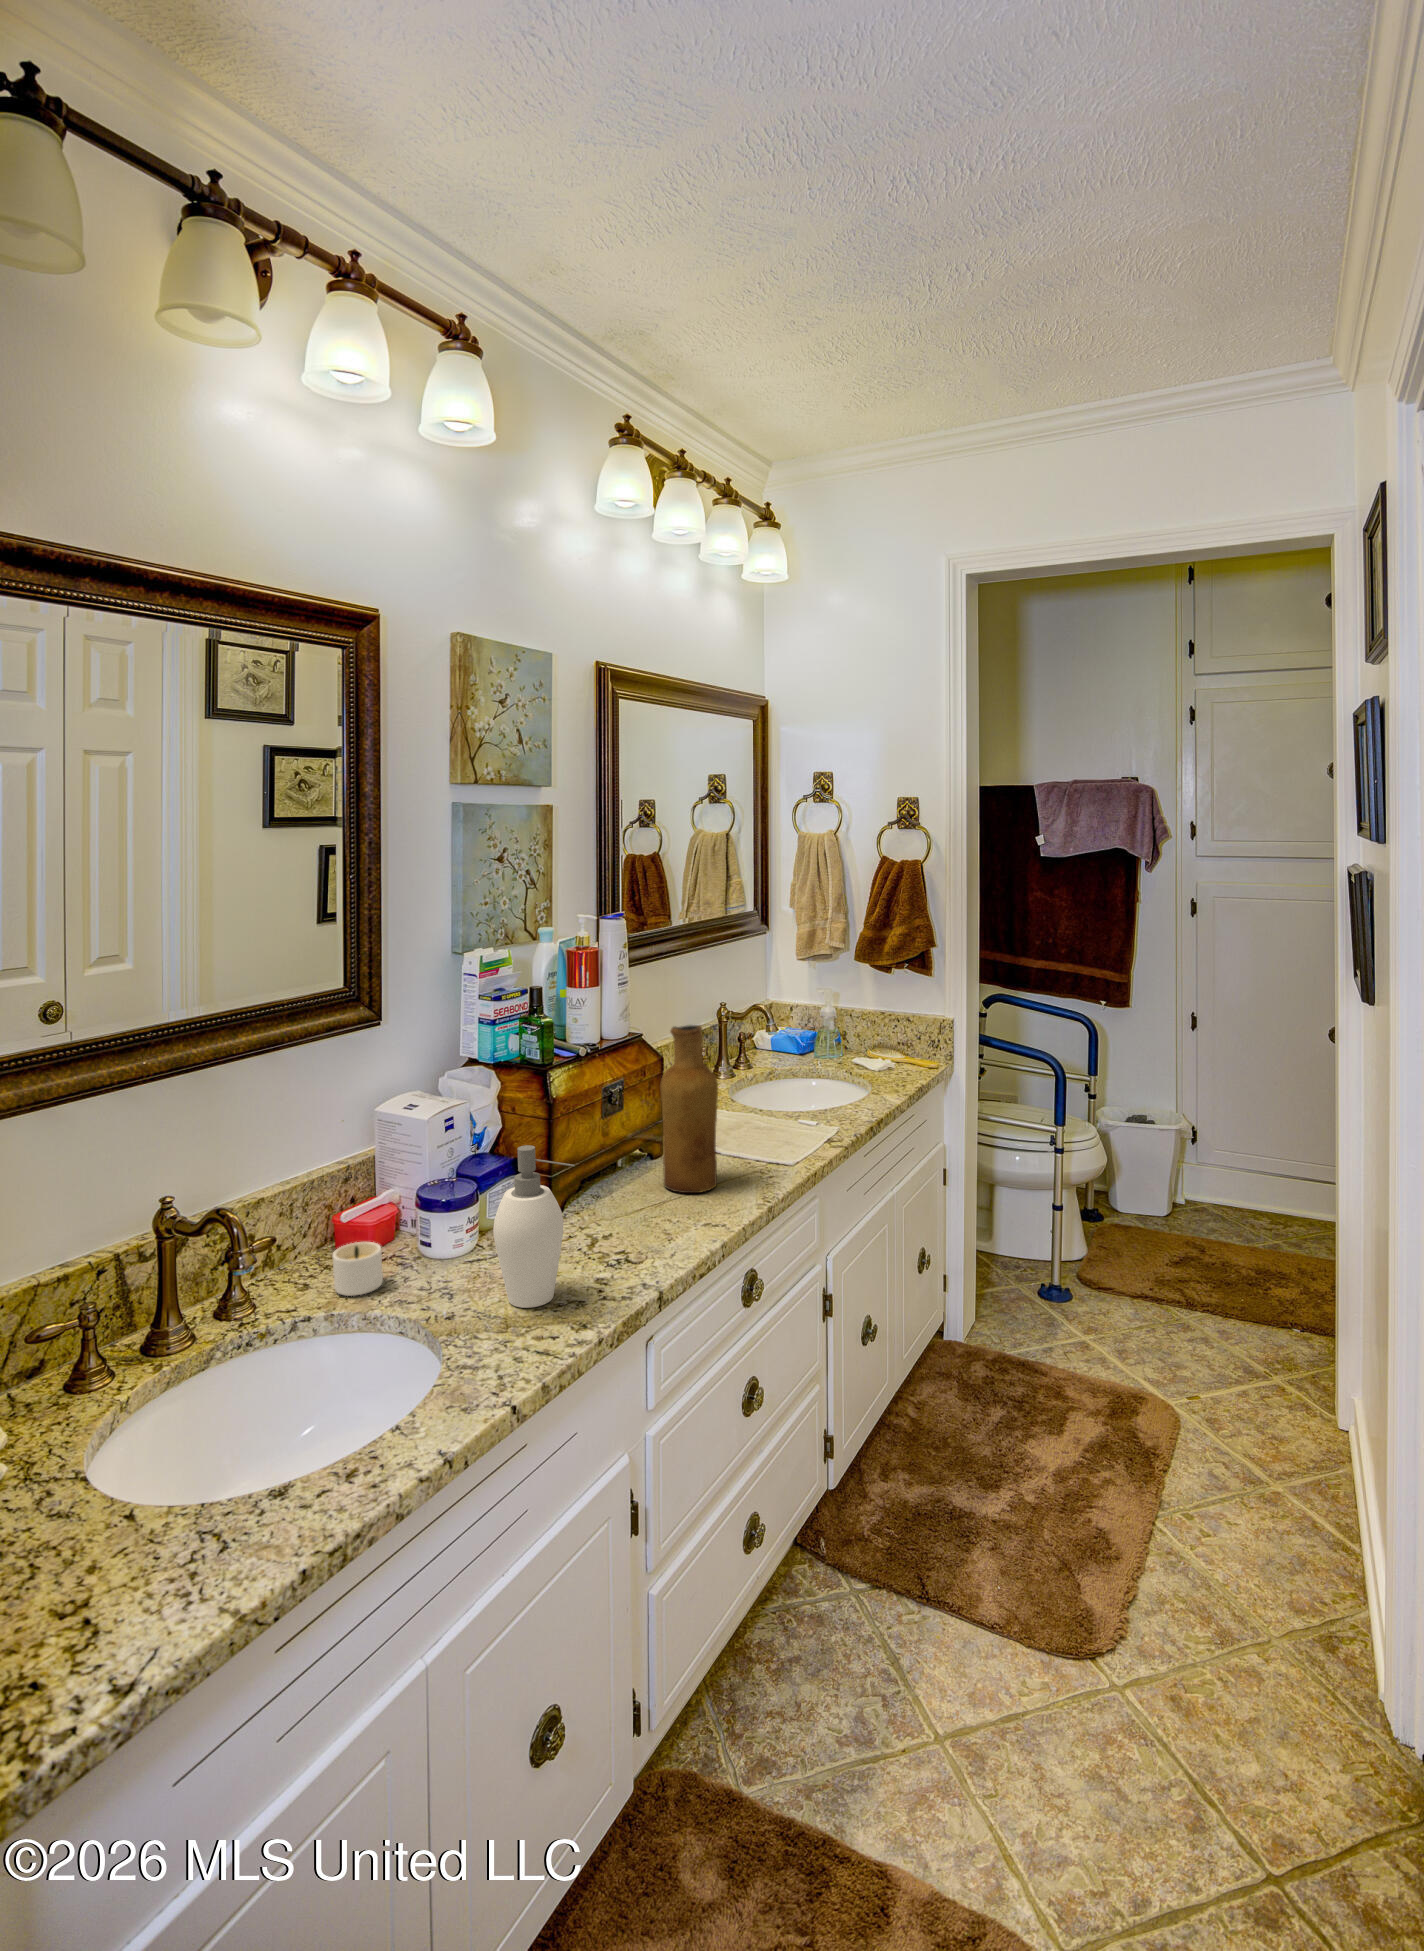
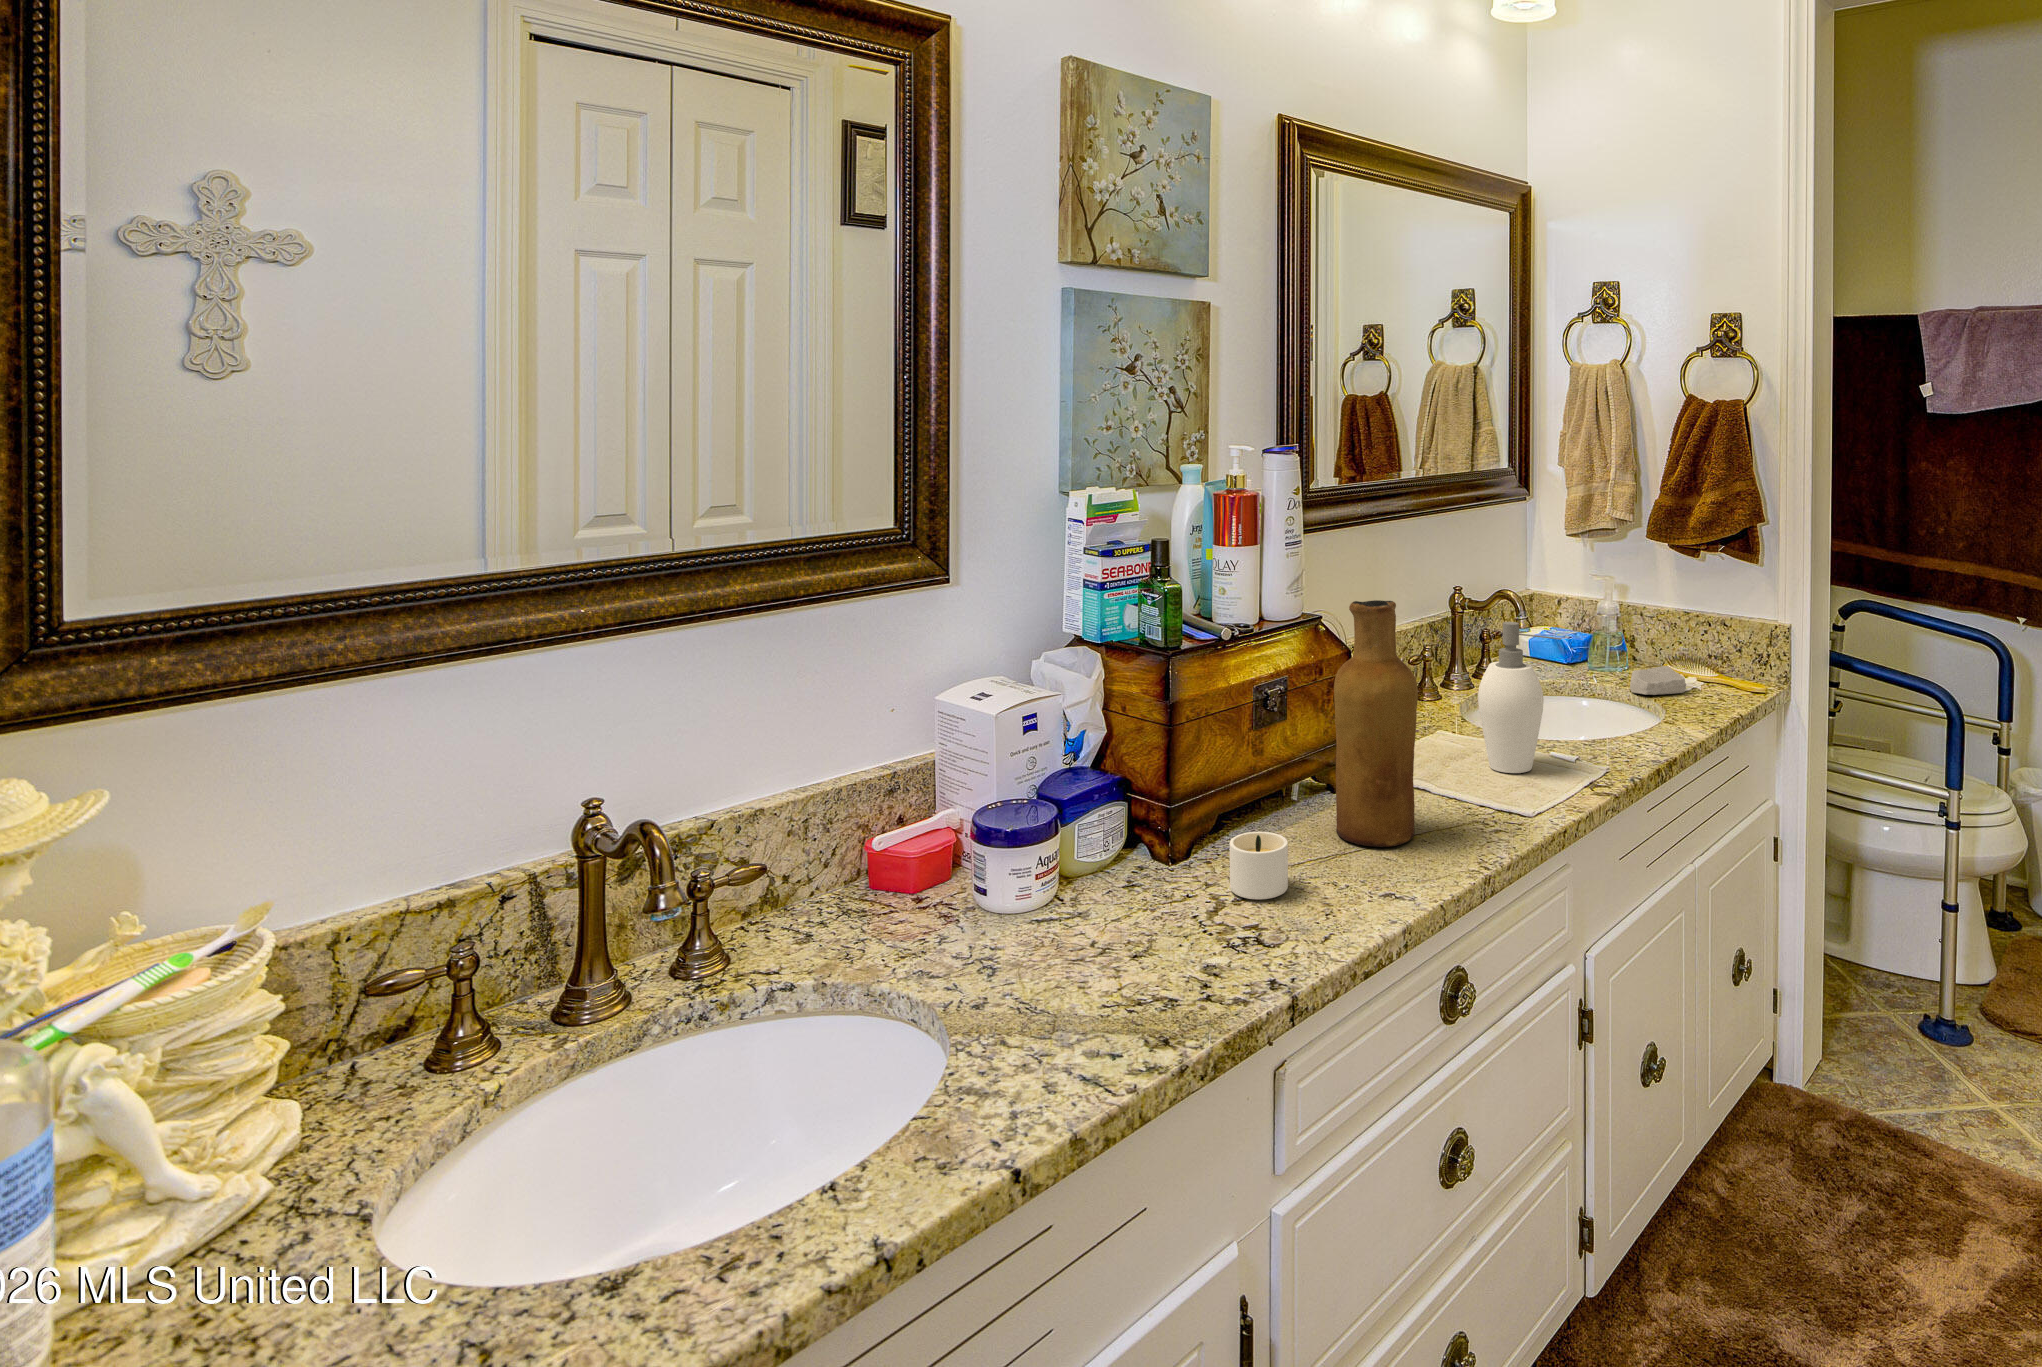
soap bar: none [849,1054,887,1075] -> present [1630,666,1686,695]
soap dispenser: present [493,1145,575,1308] -> present [1478,622,1561,773]
candle: present [332,1242,383,1296] -> present [1230,832,1288,899]

